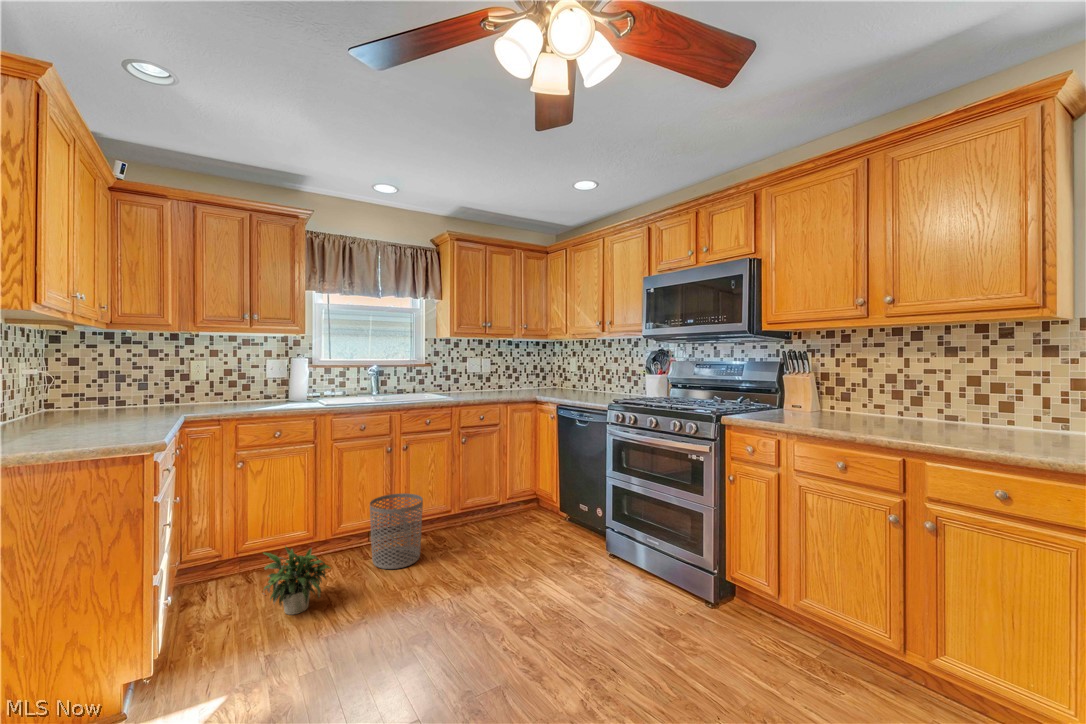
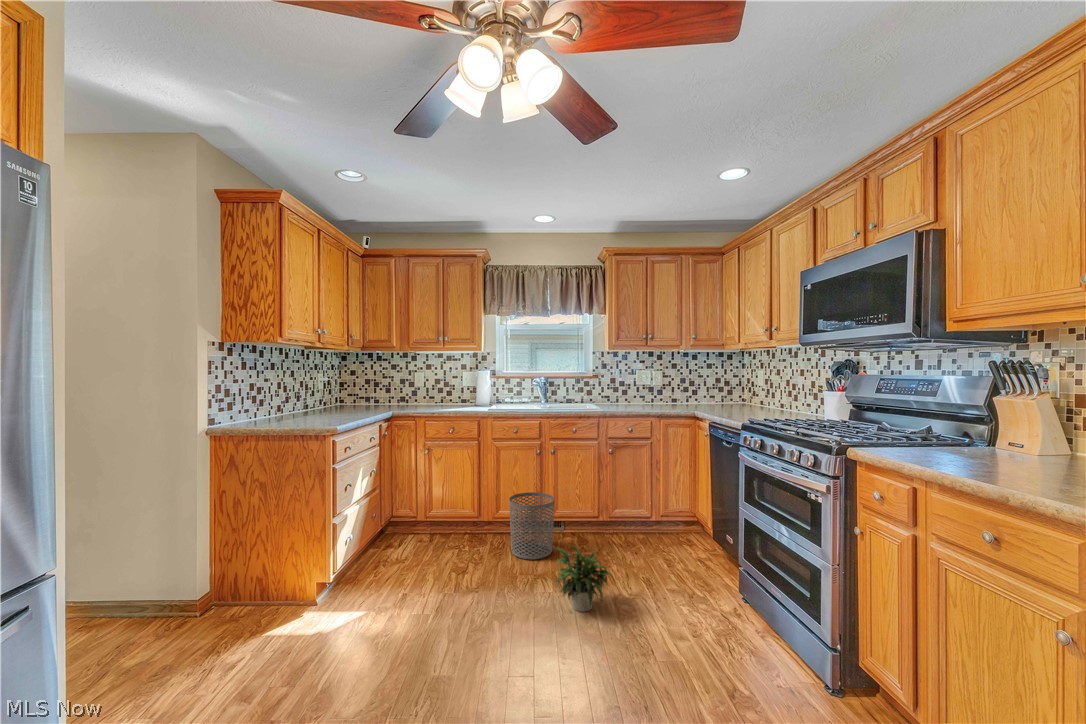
potted plant: present [263,547,331,615] -> present [556,545,611,612]

